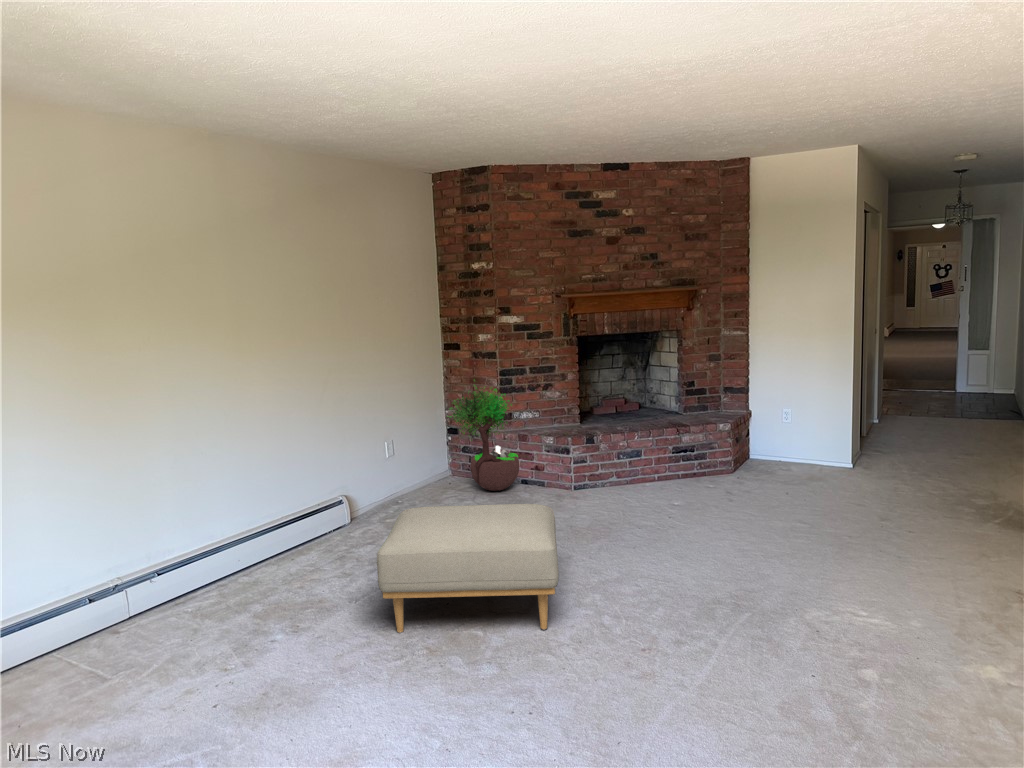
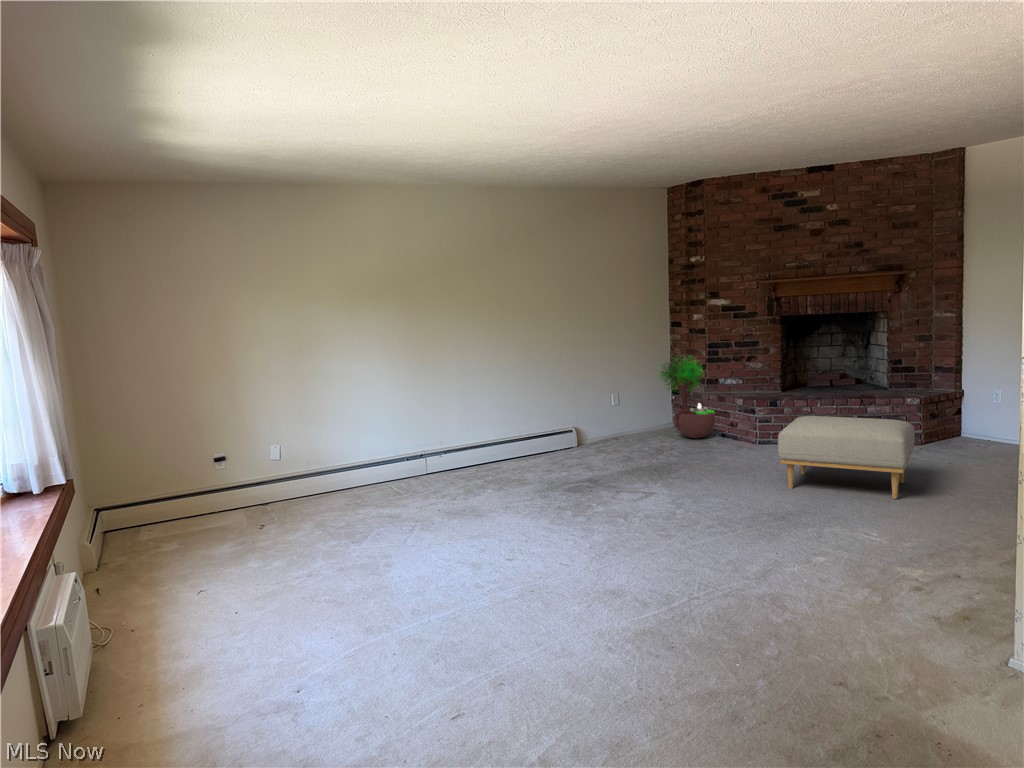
ottoman: present [377,504,559,633] -> present [778,416,915,499]

